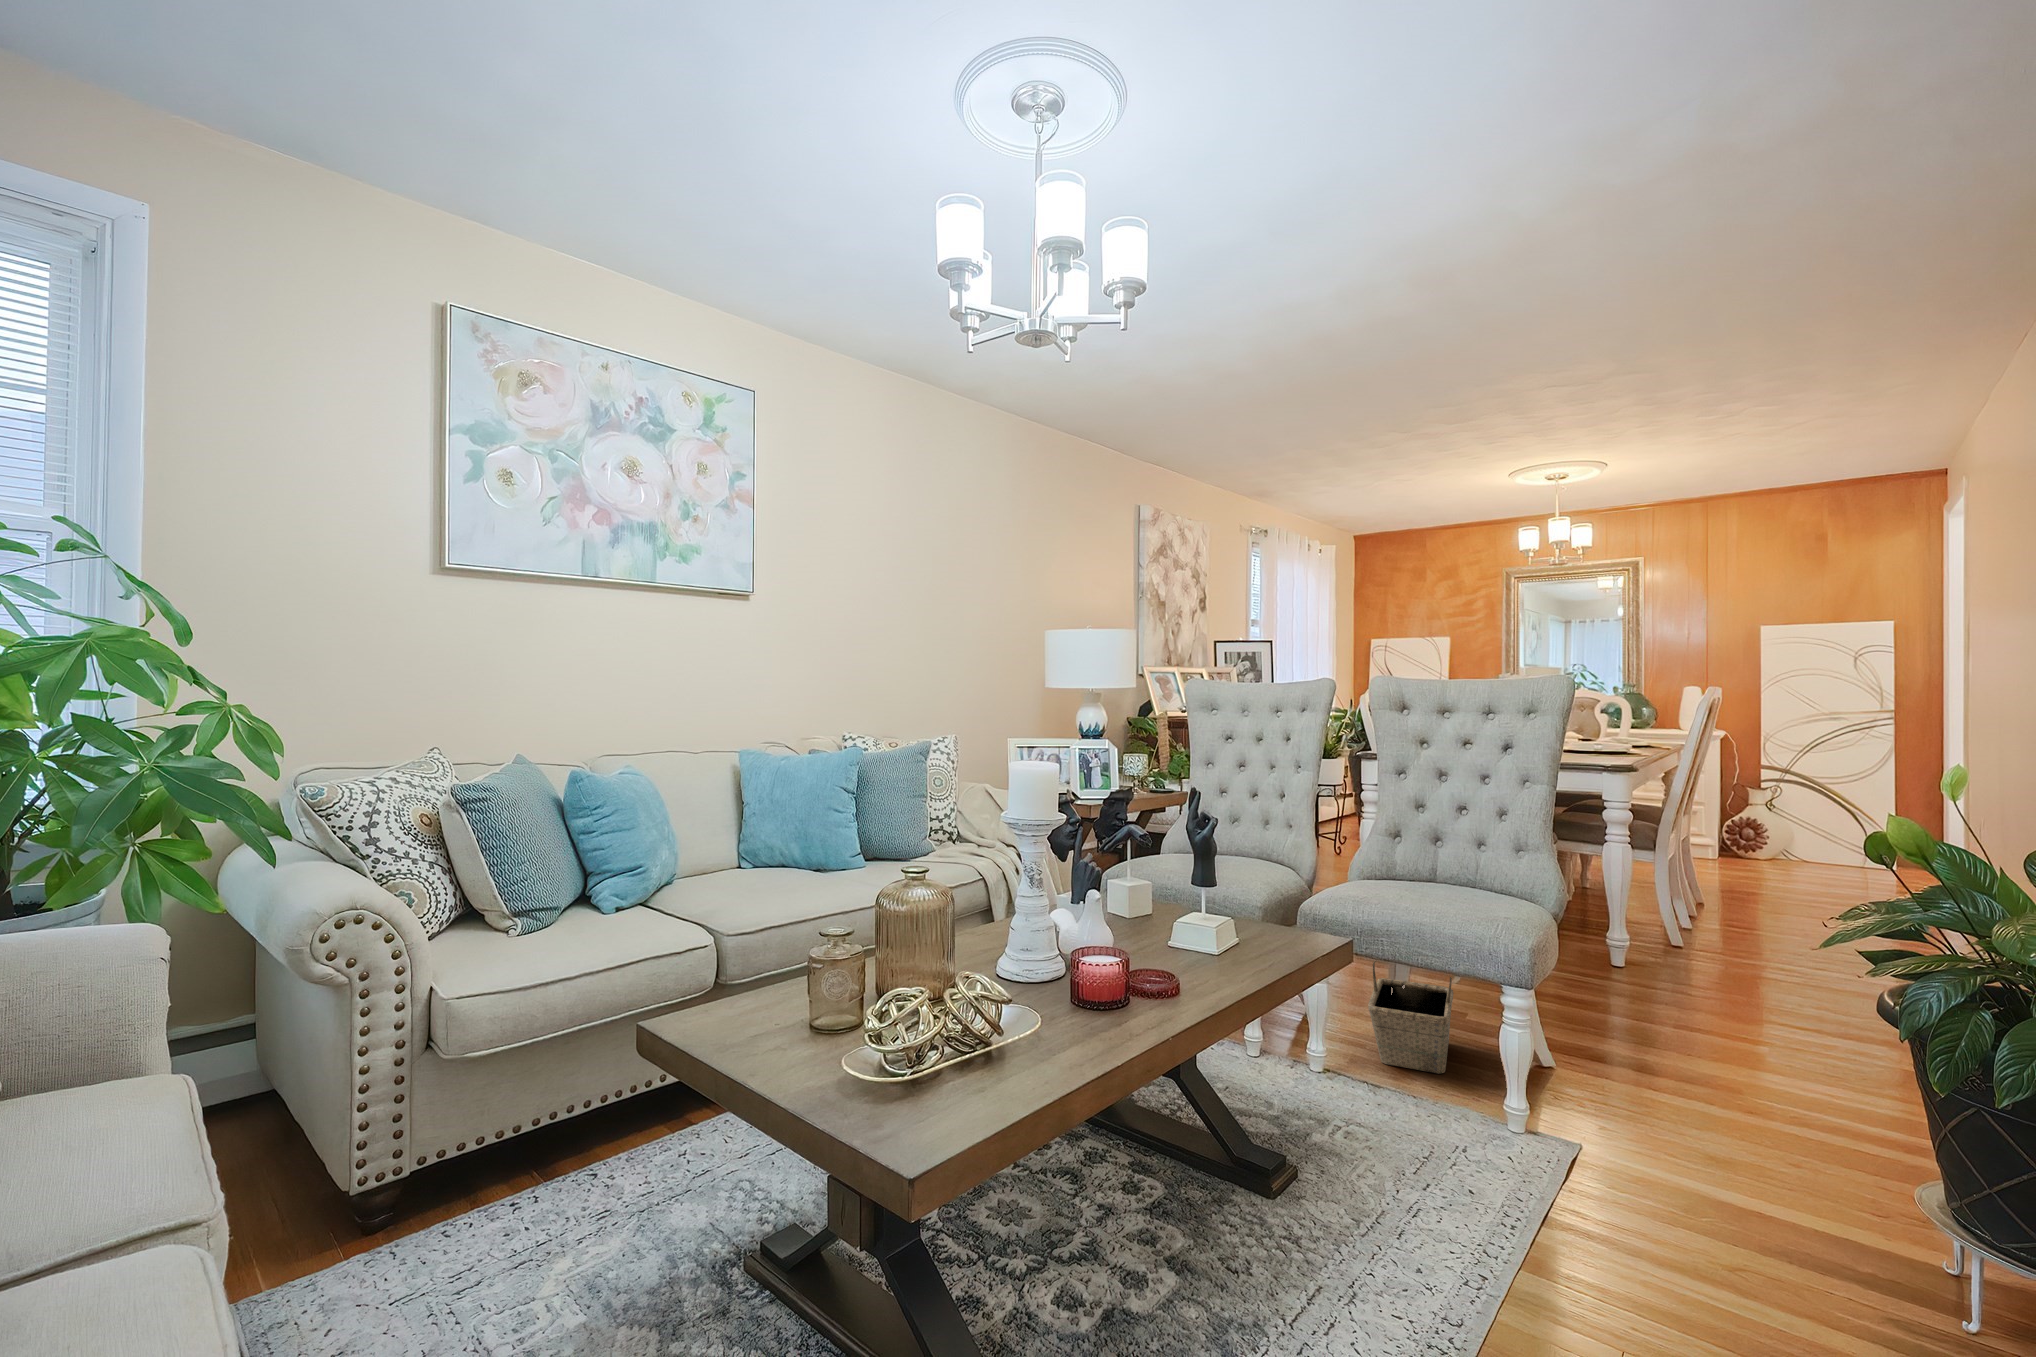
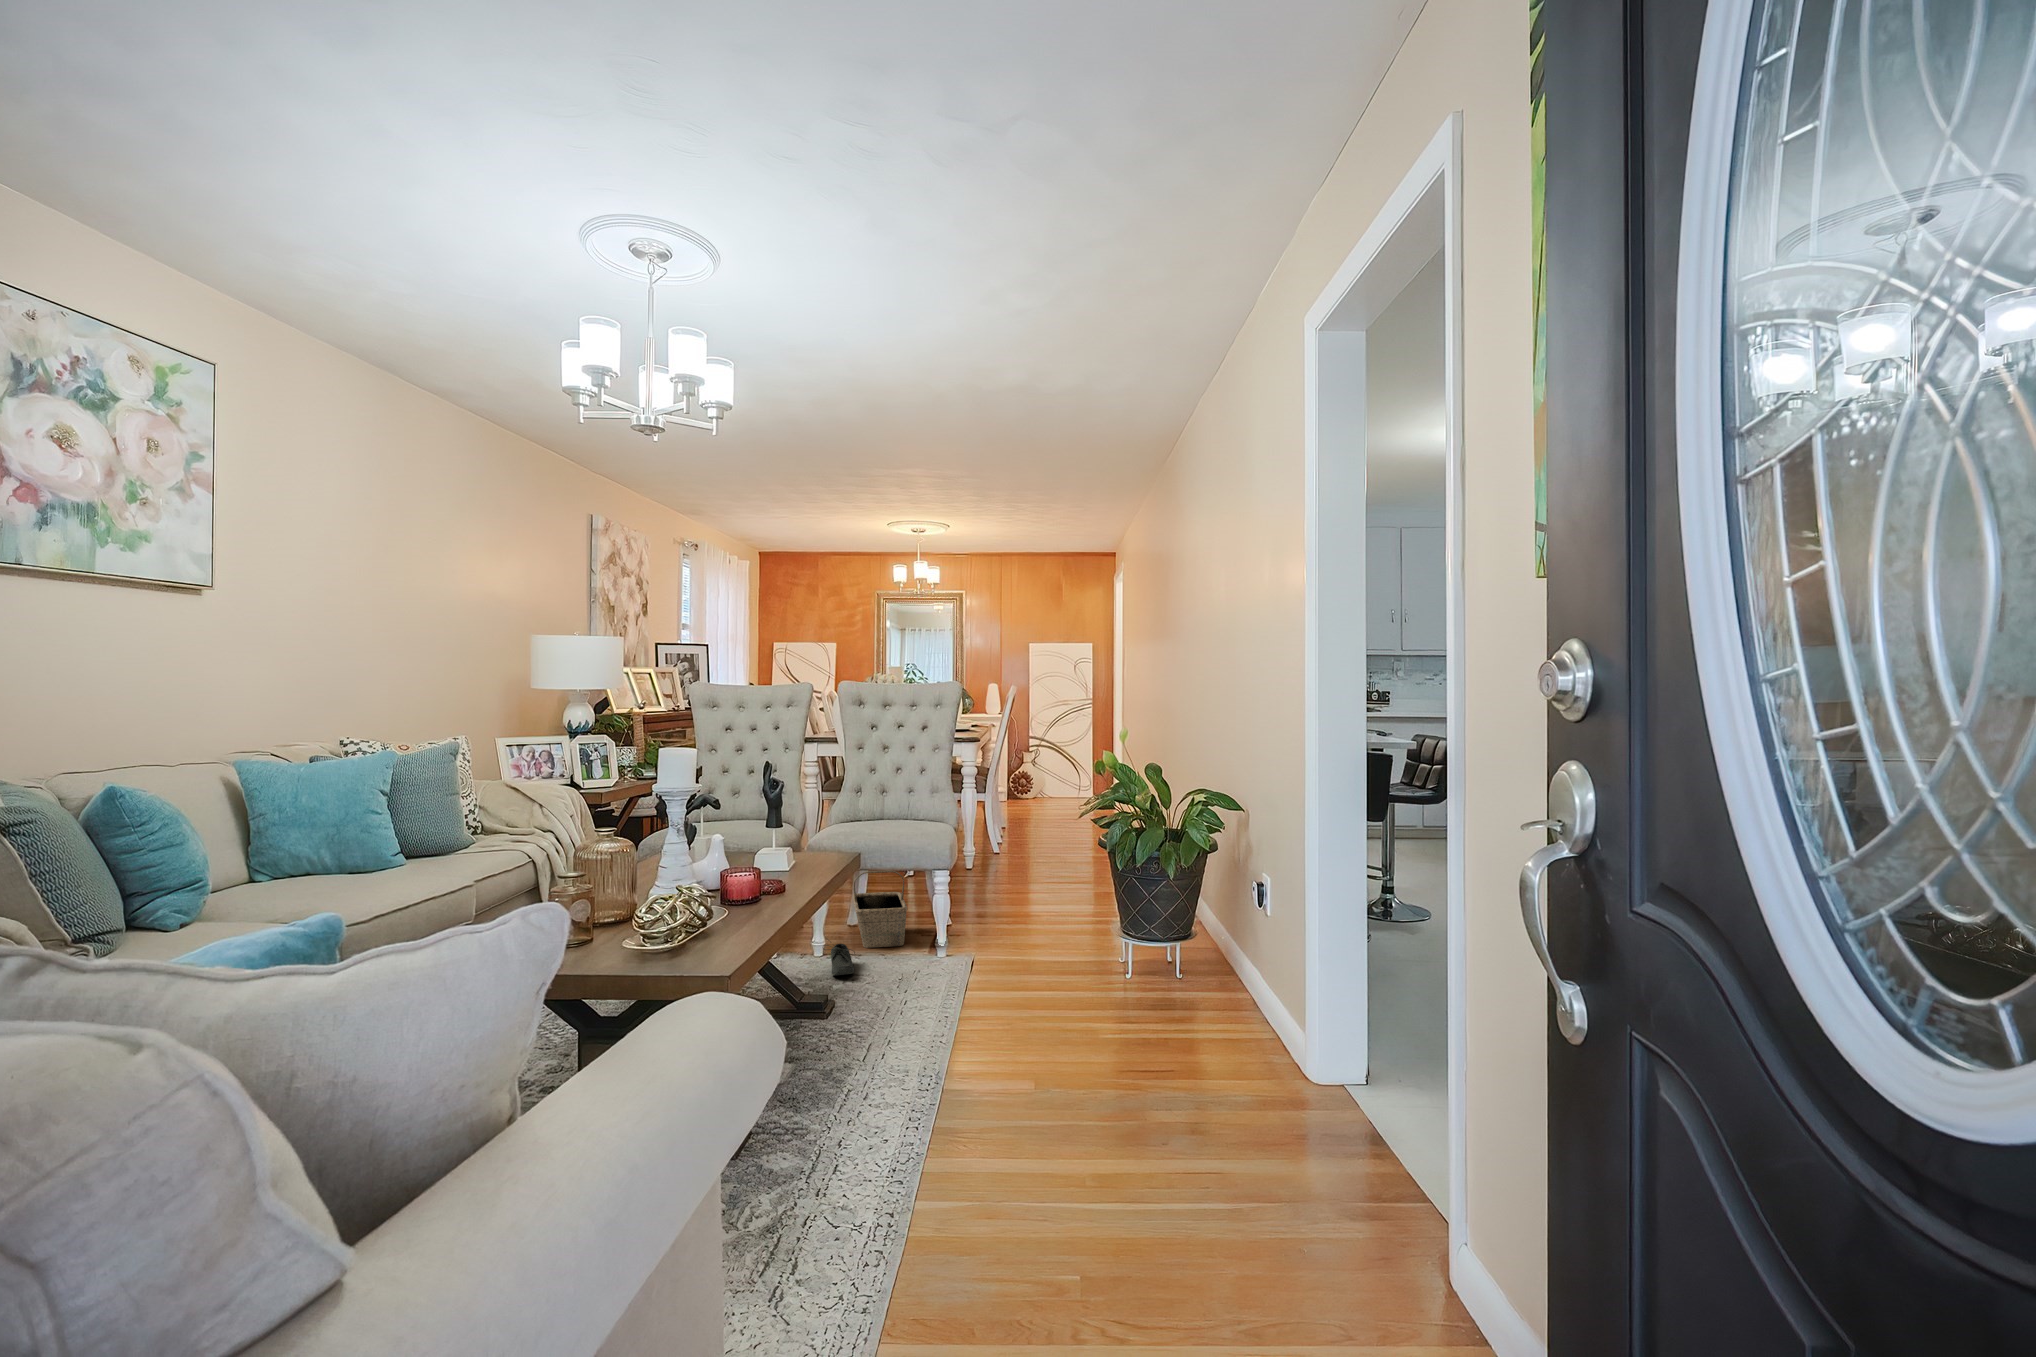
shoe: none [1303,1042,1350,1105] -> present [823,944,855,976]

